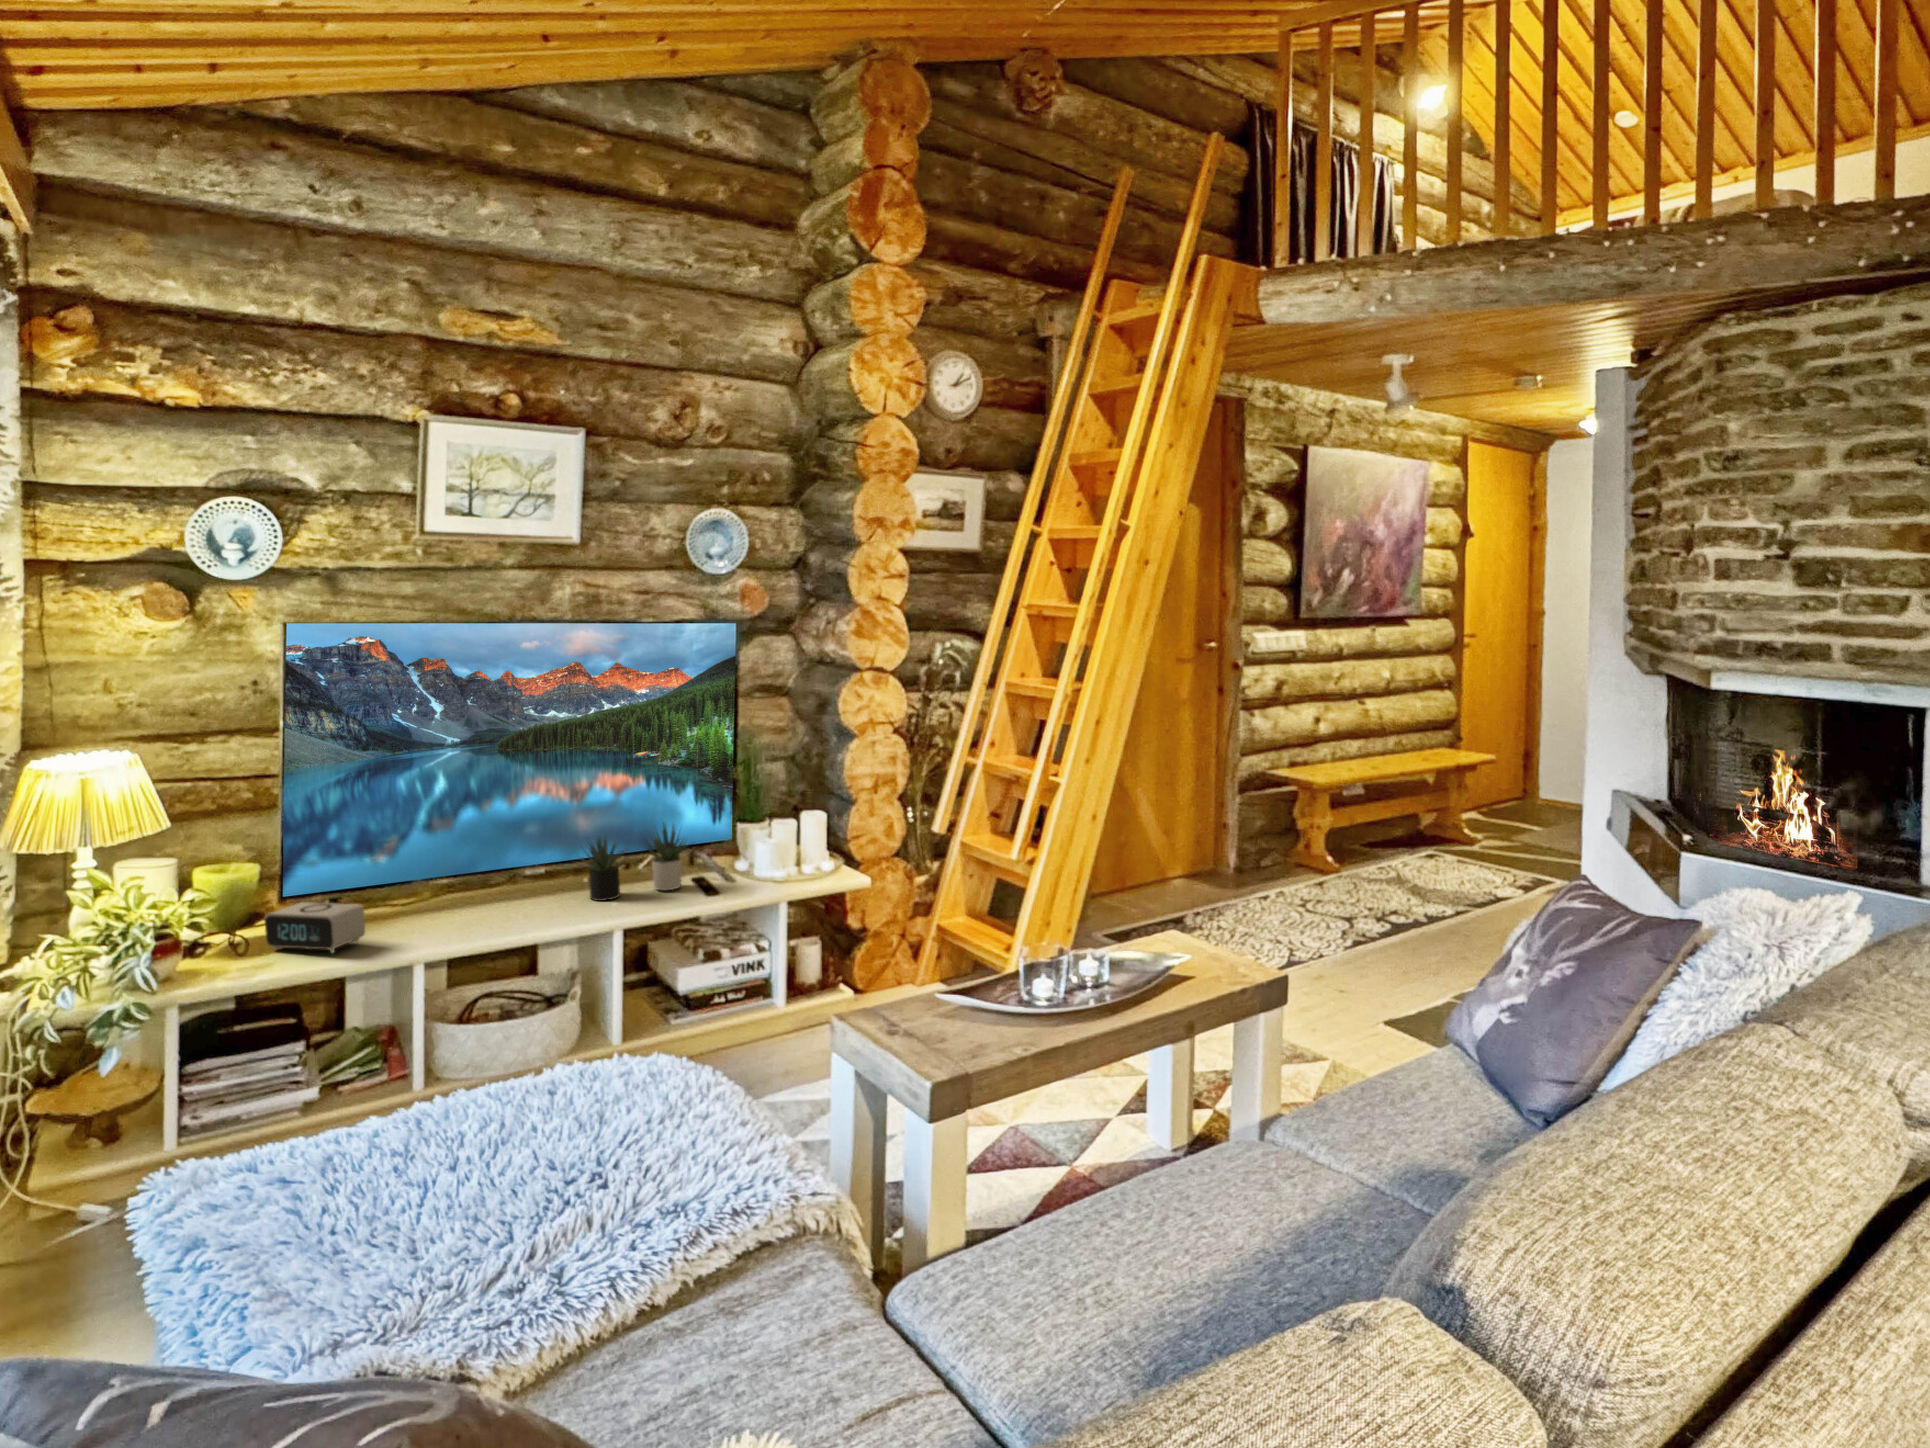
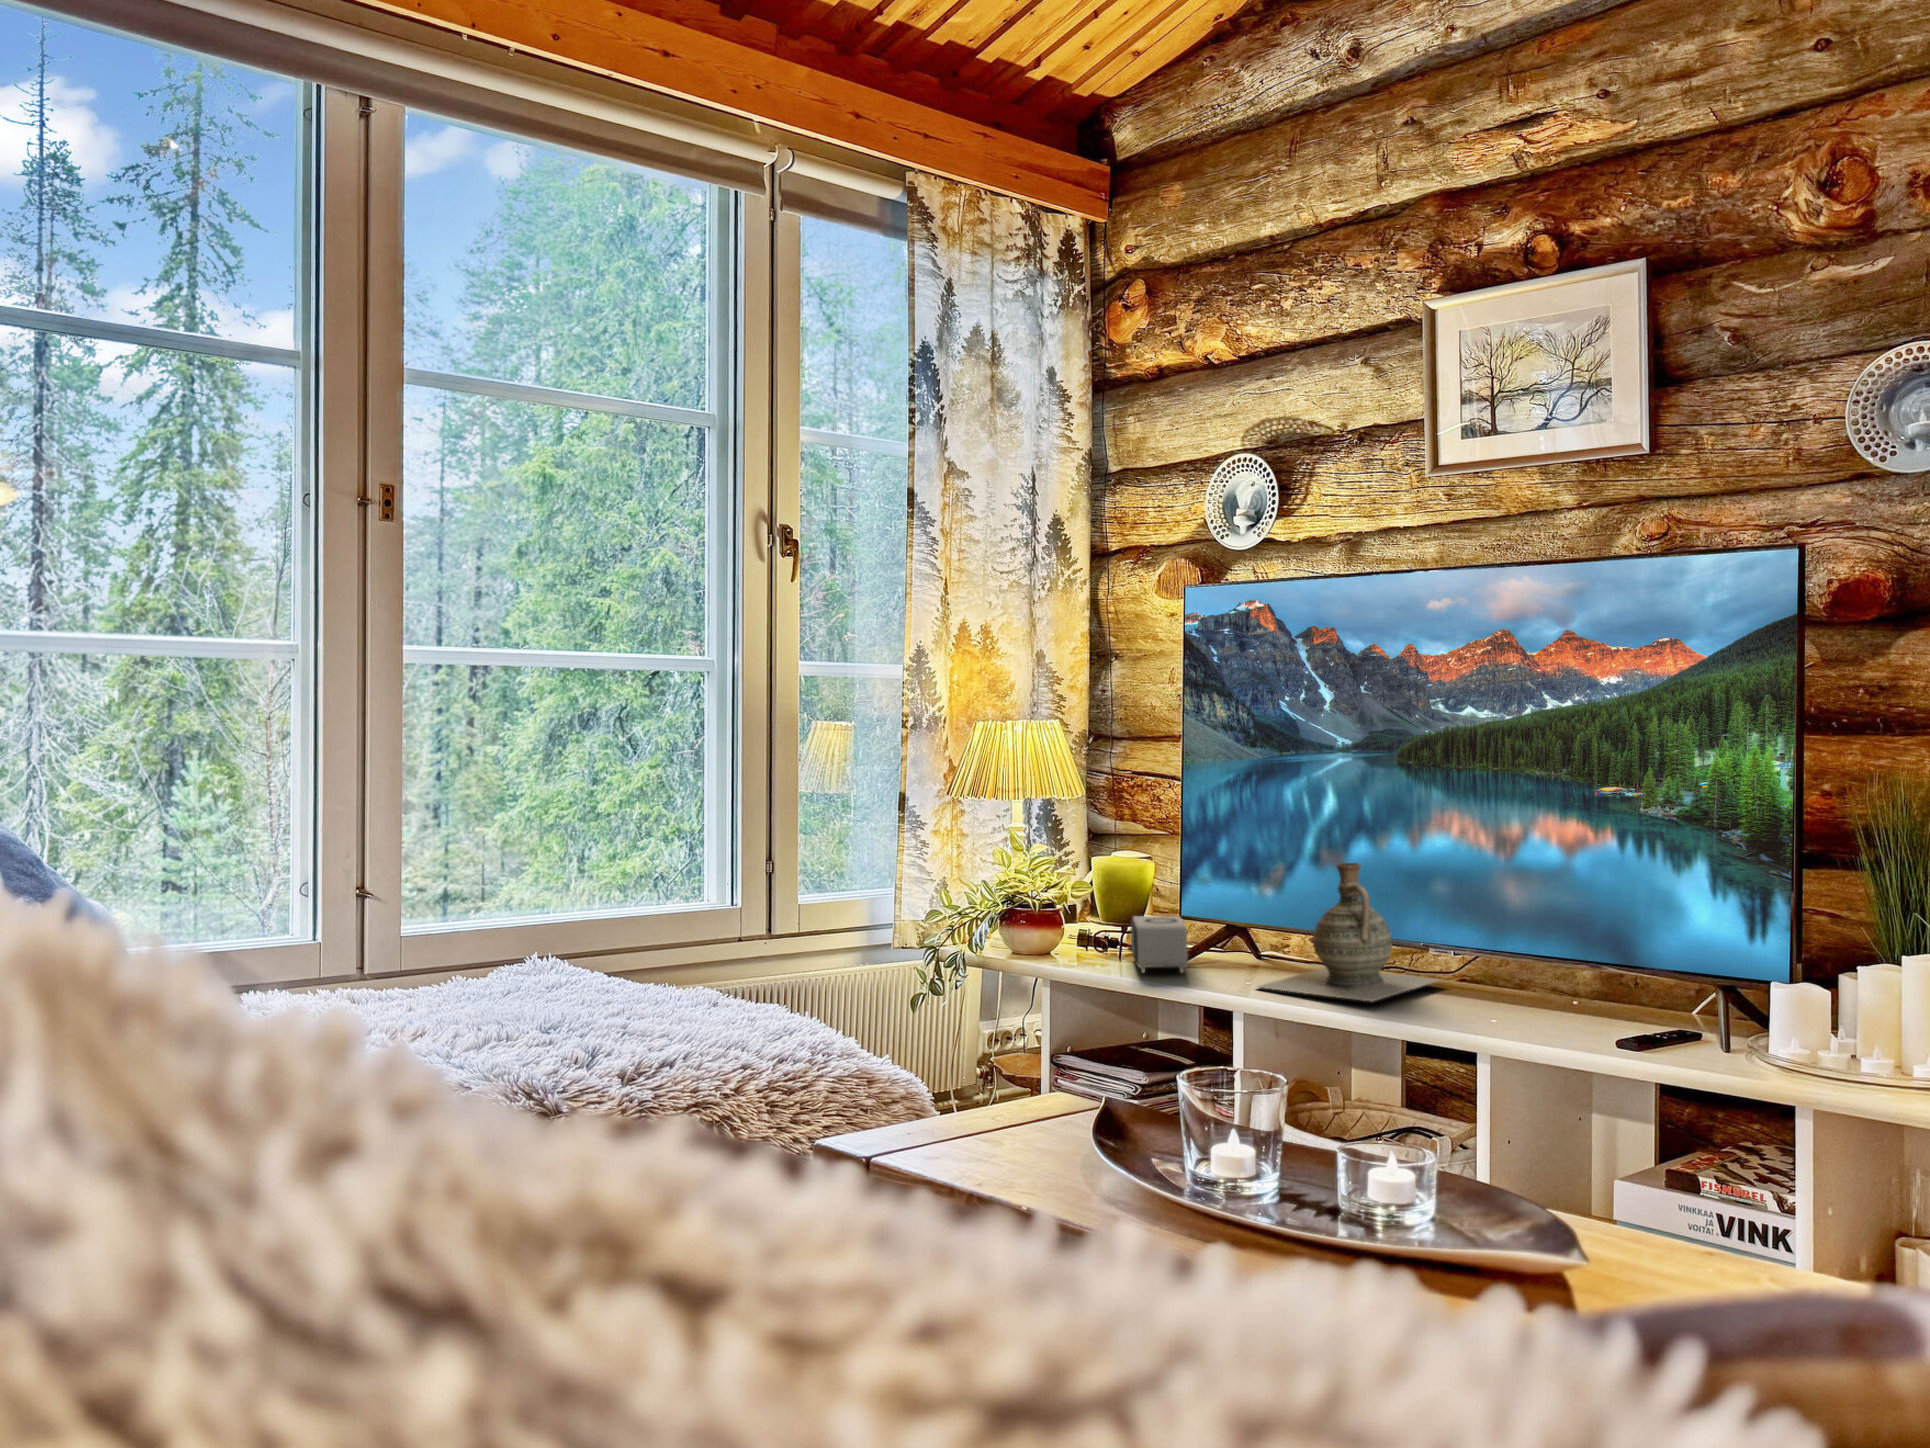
succulent plant: present [581,823,686,901] -> none [1454,906,1668,1036]
ceramic jug: none [423,826,543,933] -> present [1258,863,1440,1001]

